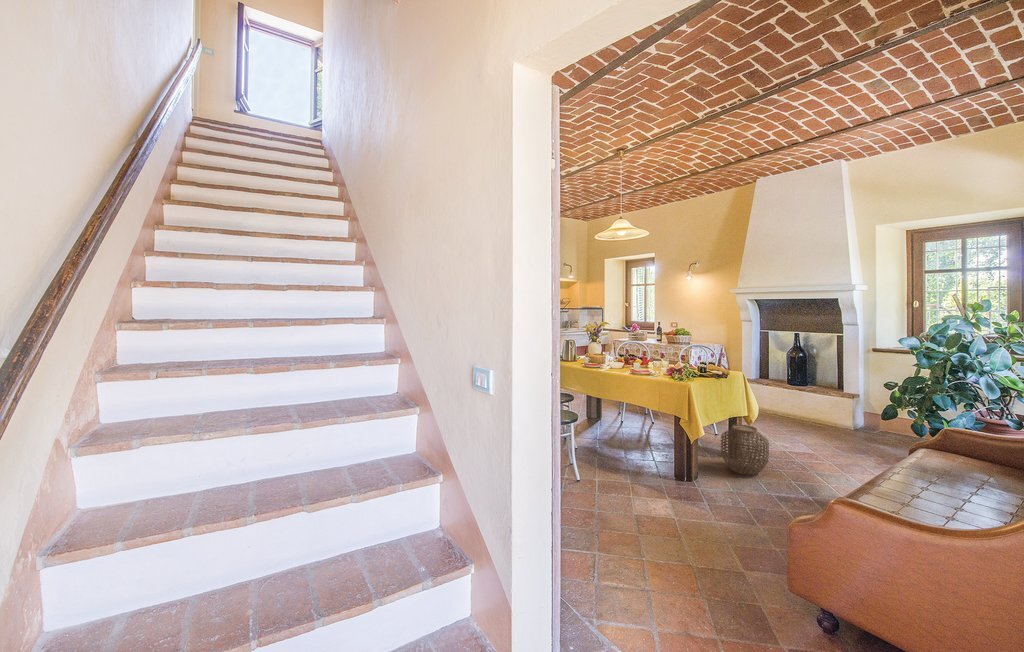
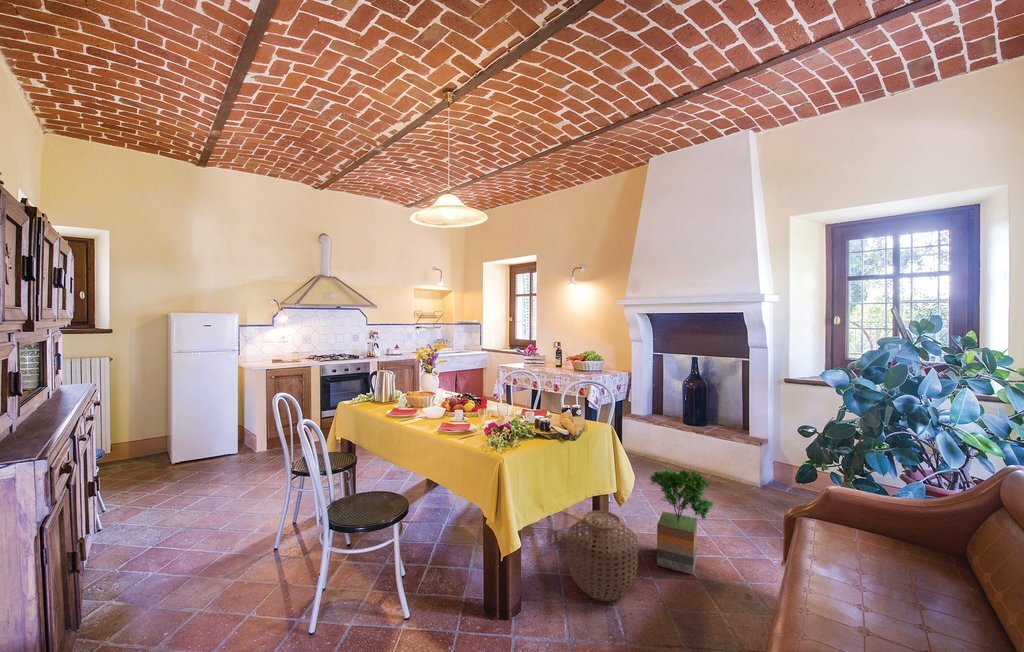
potted tree: none [771,402,820,468] -> present [650,468,714,575]

